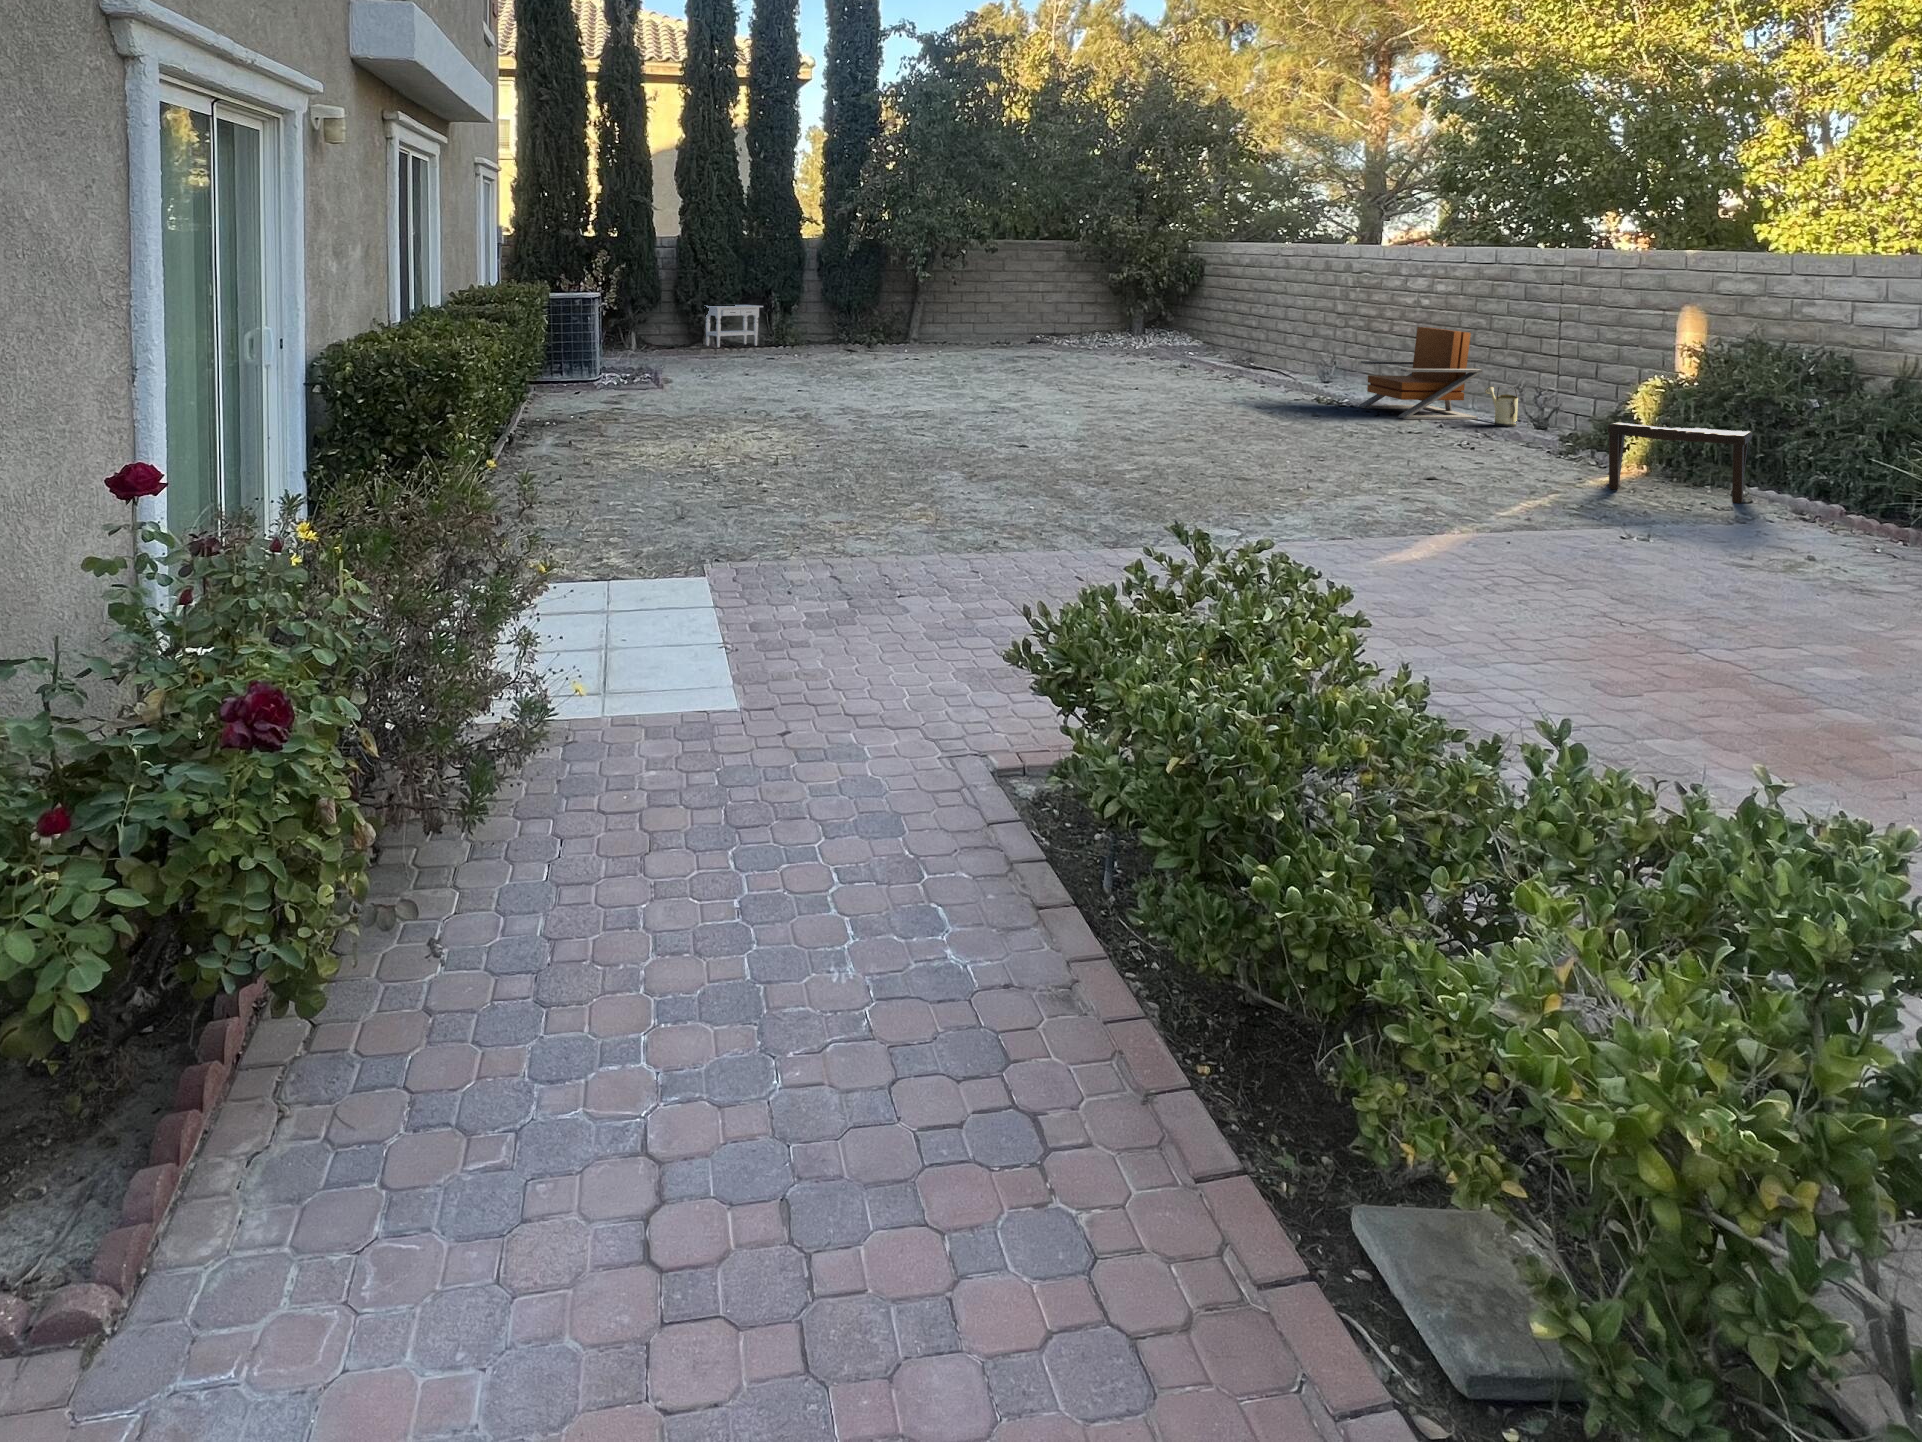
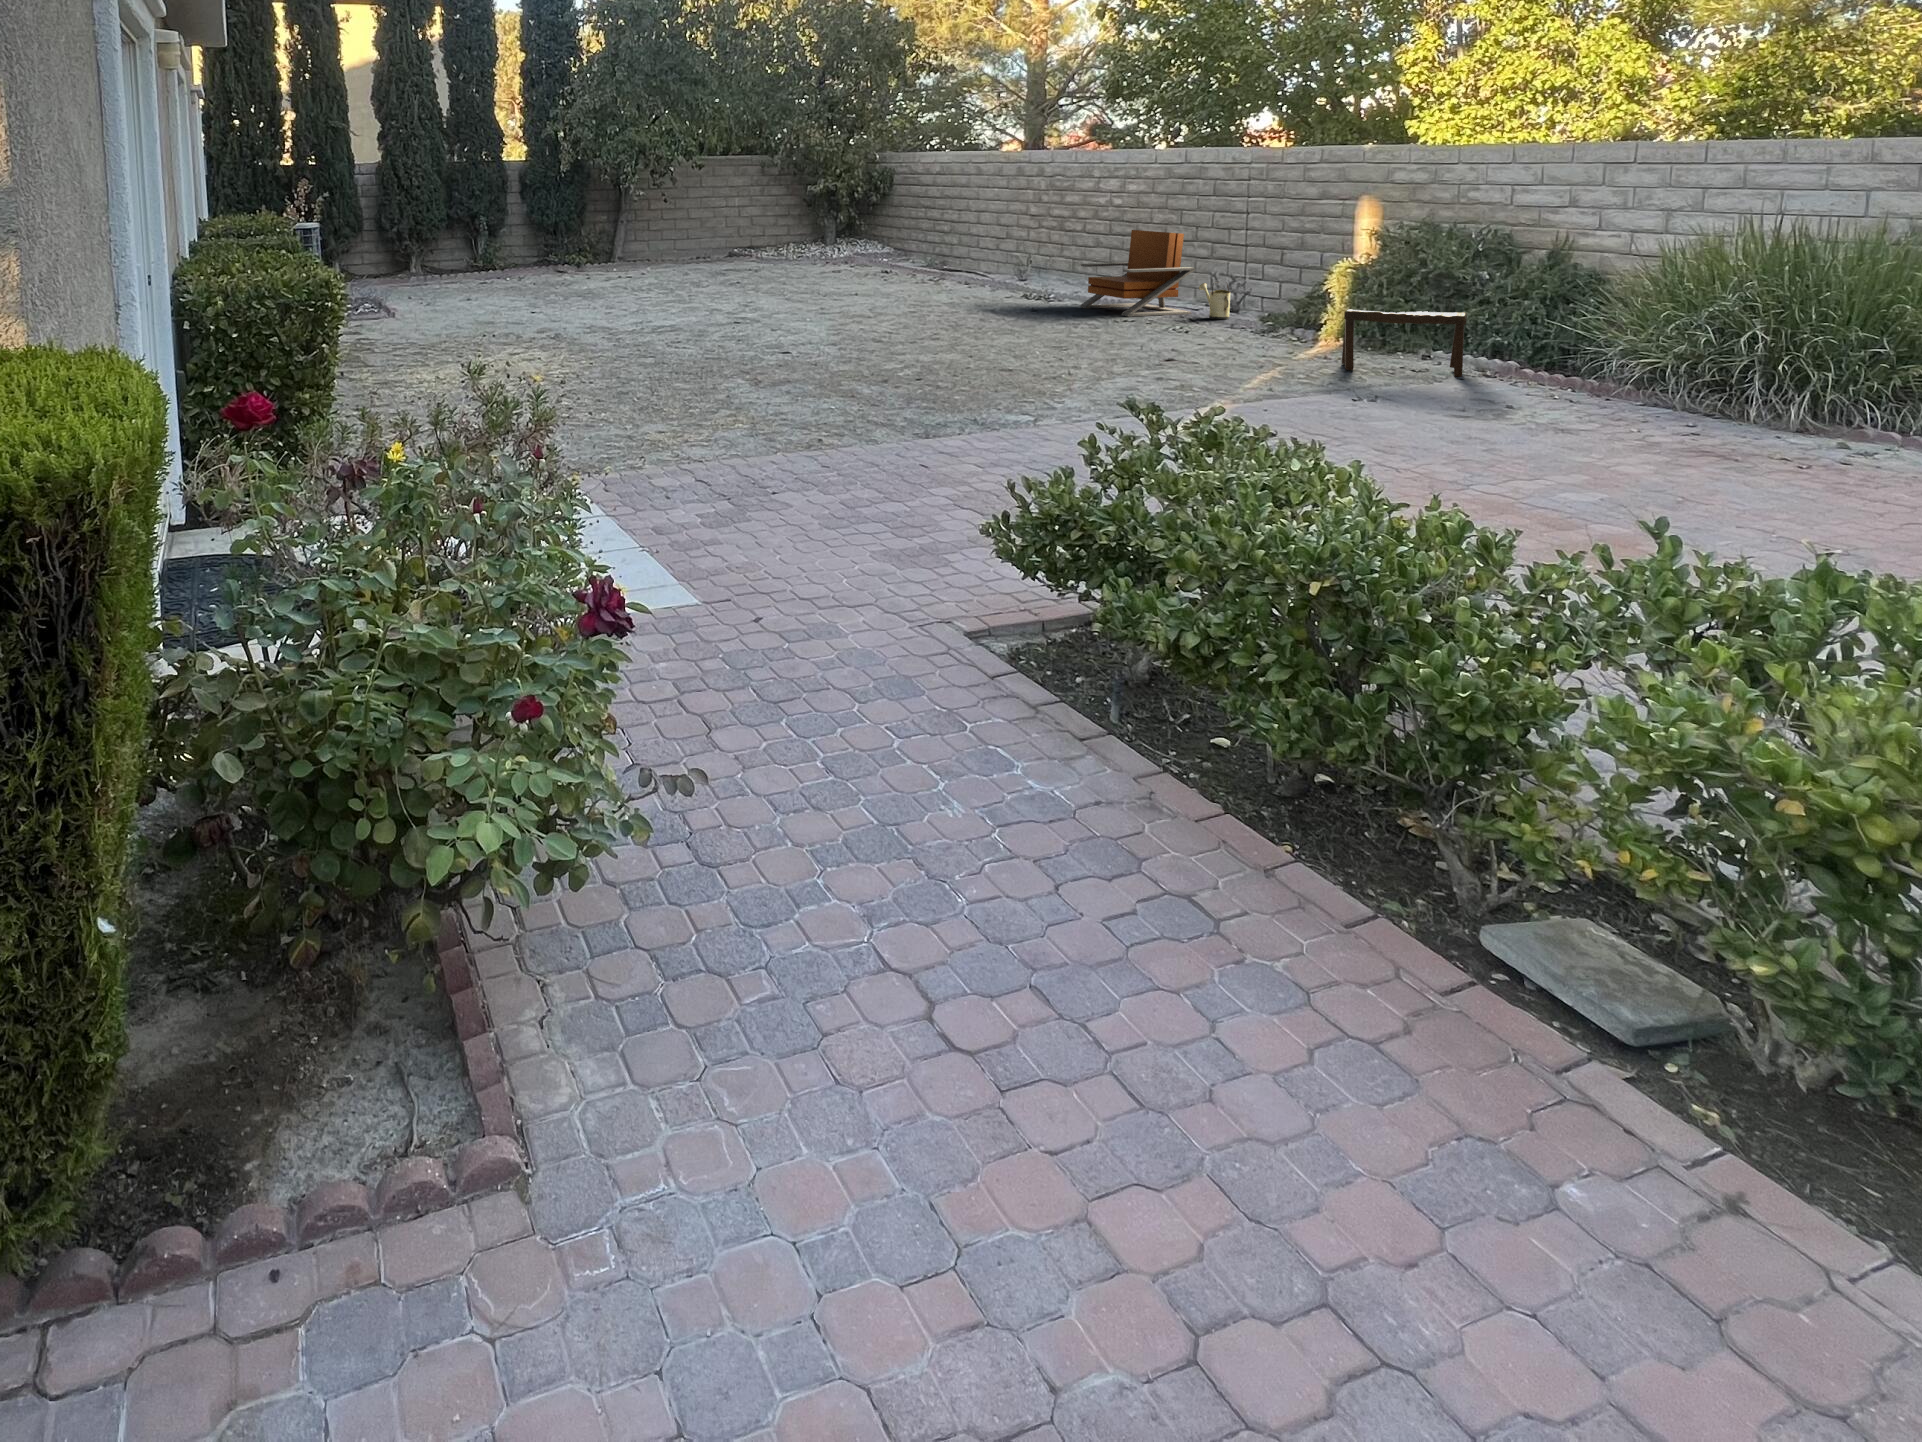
side table: present [706,305,763,347] -> none [404,231,468,275]

